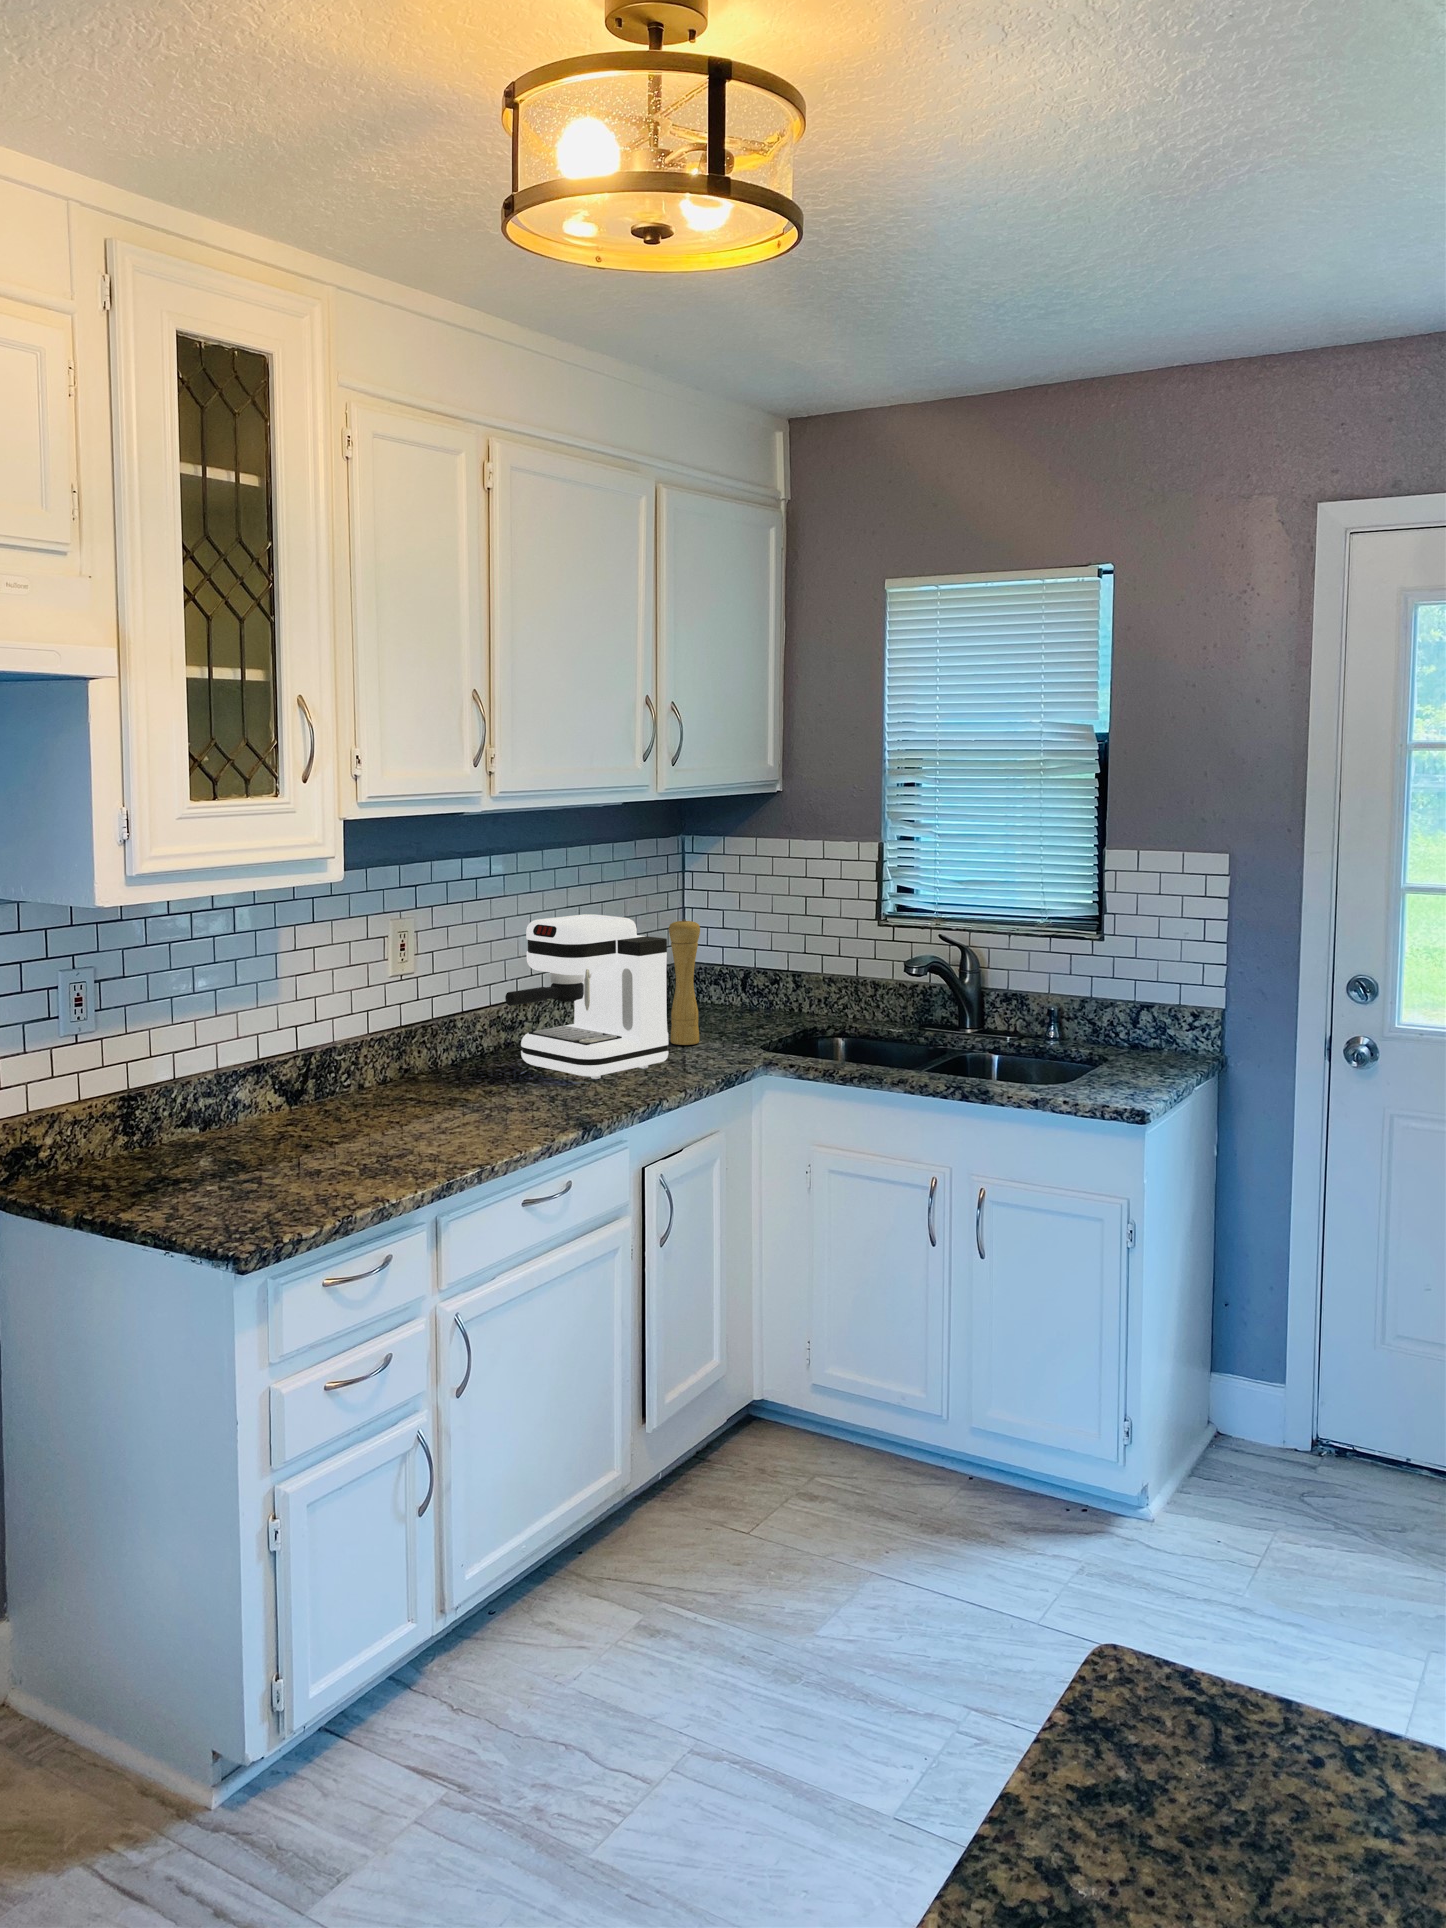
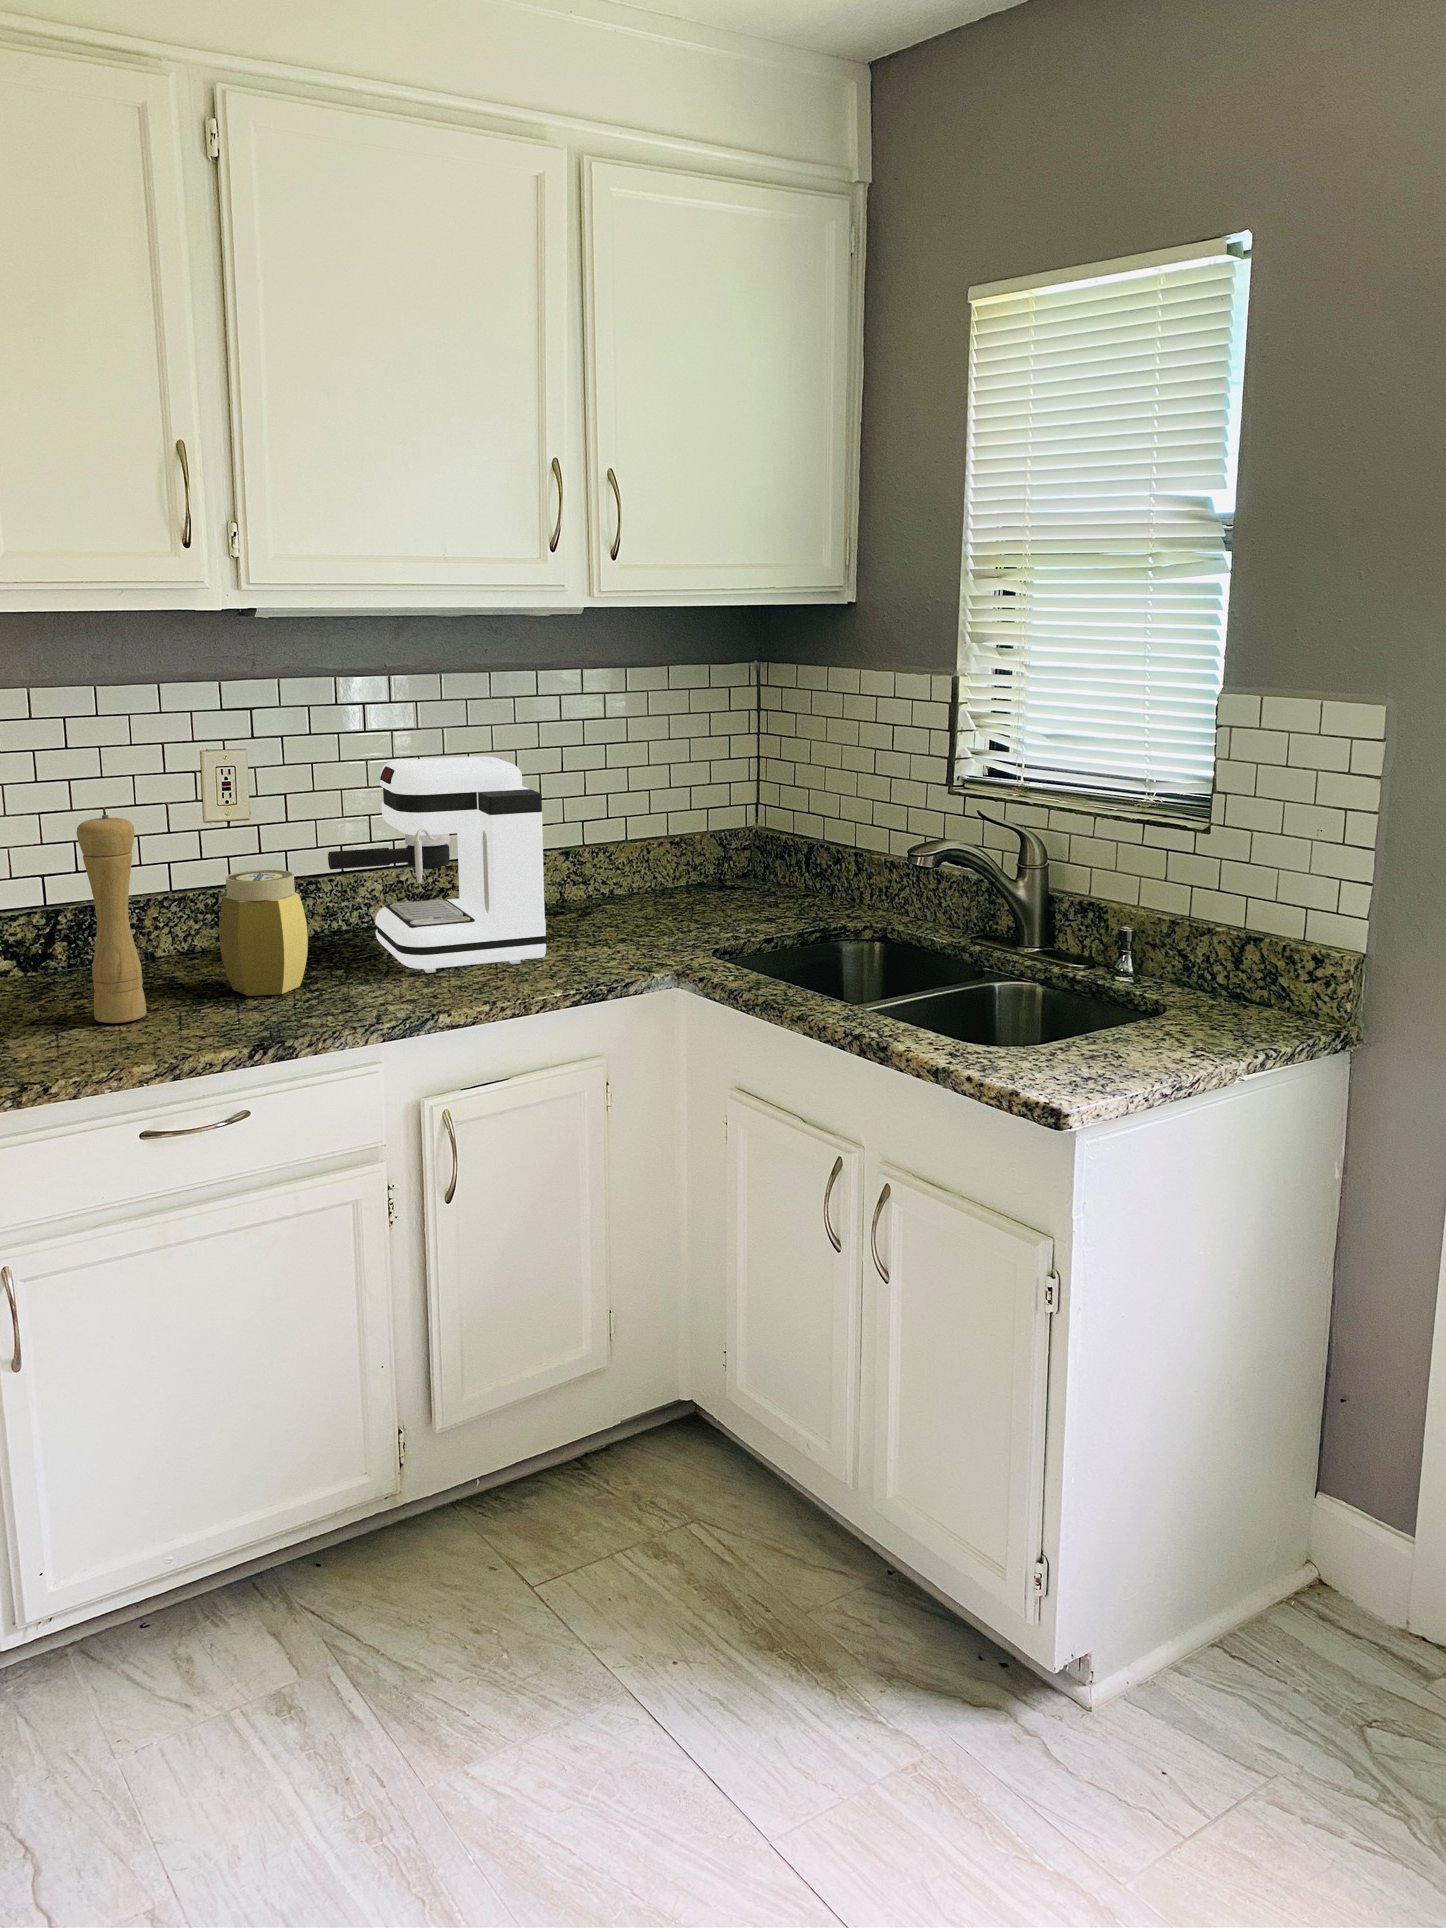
pepper mill: present [669,919,700,1045] -> present [77,815,146,1023]
jar: none [470,1007,529,1105] -> present [219,870,308,996]

